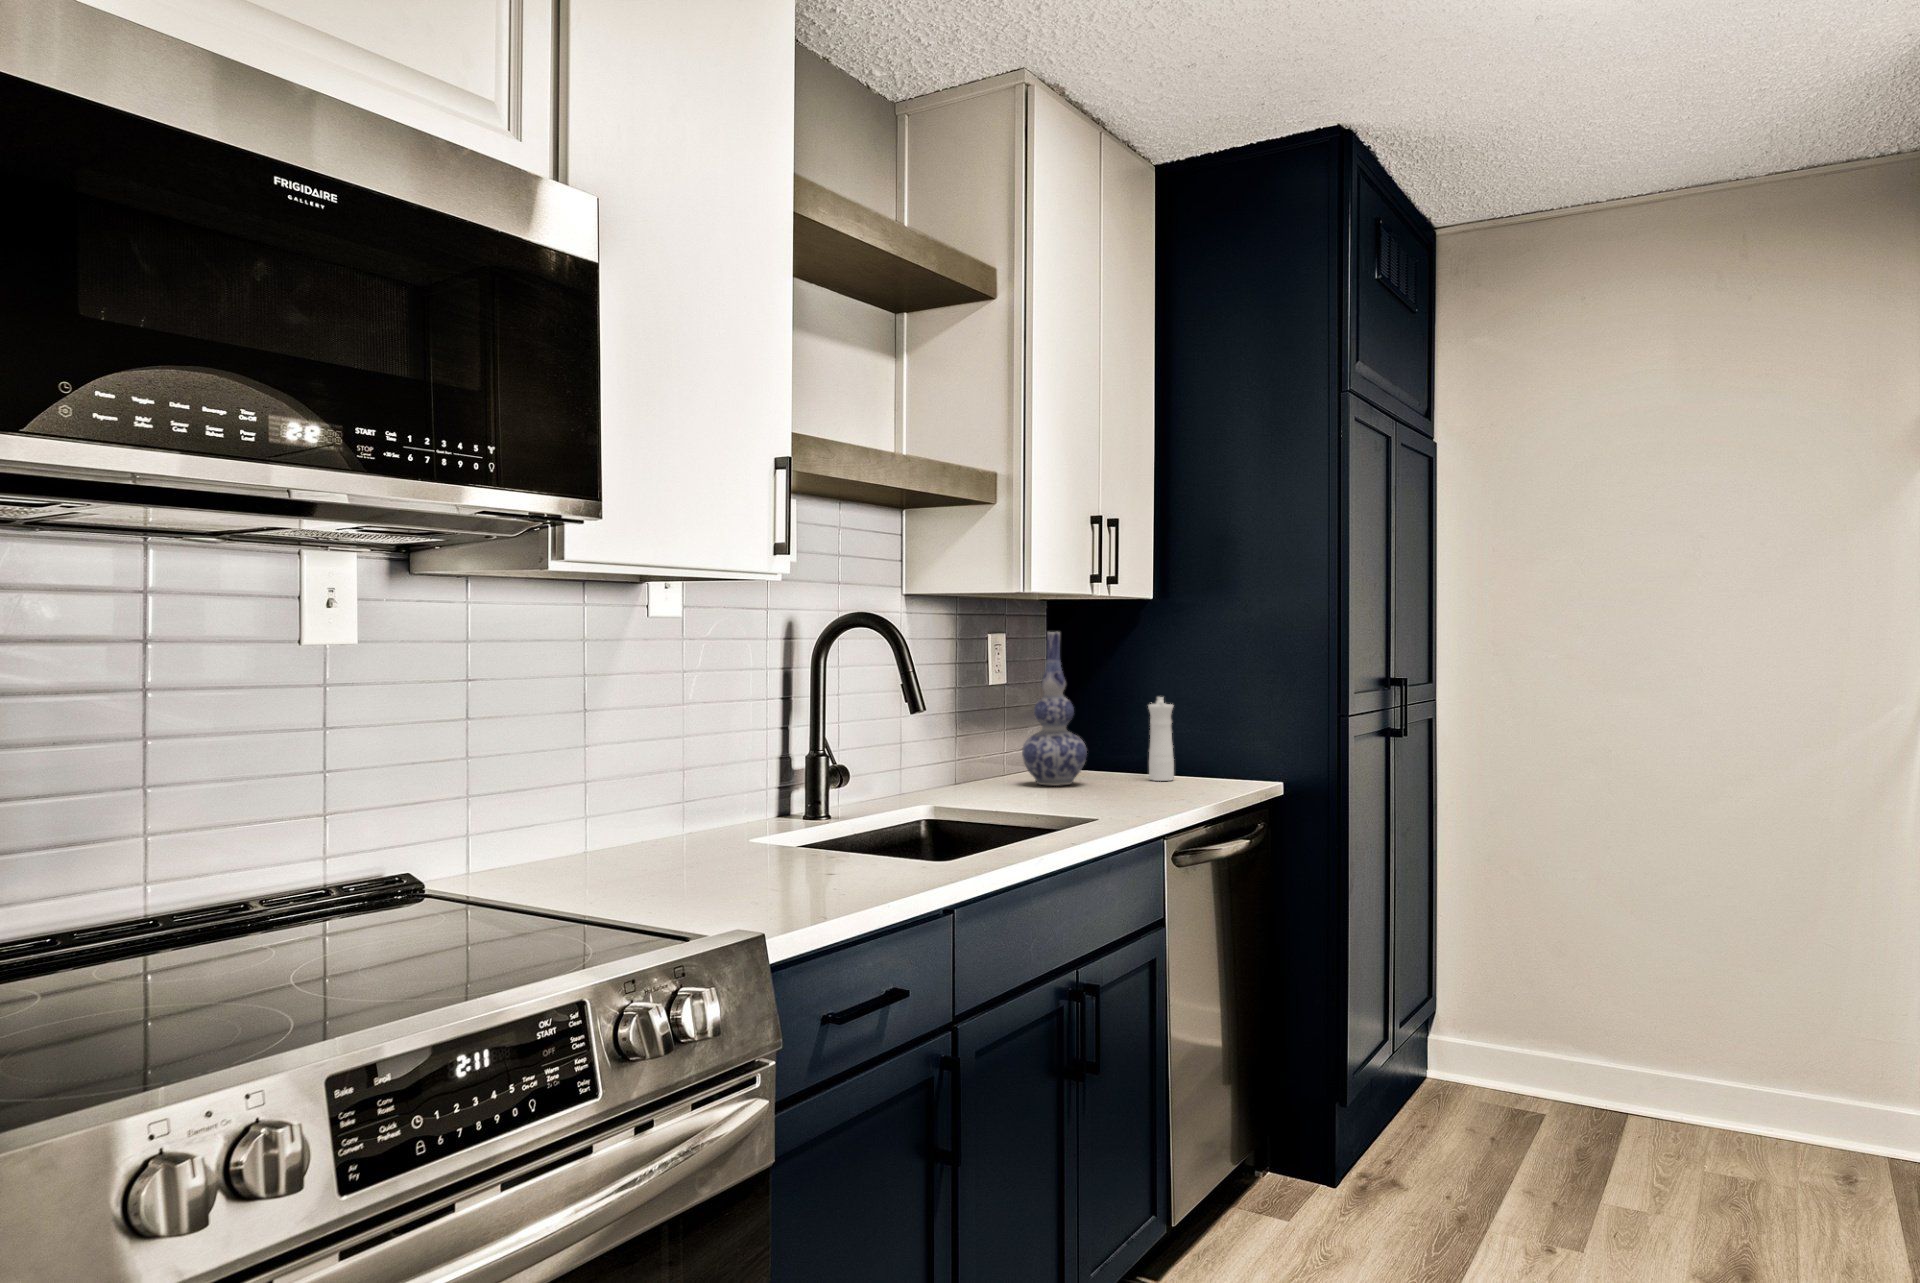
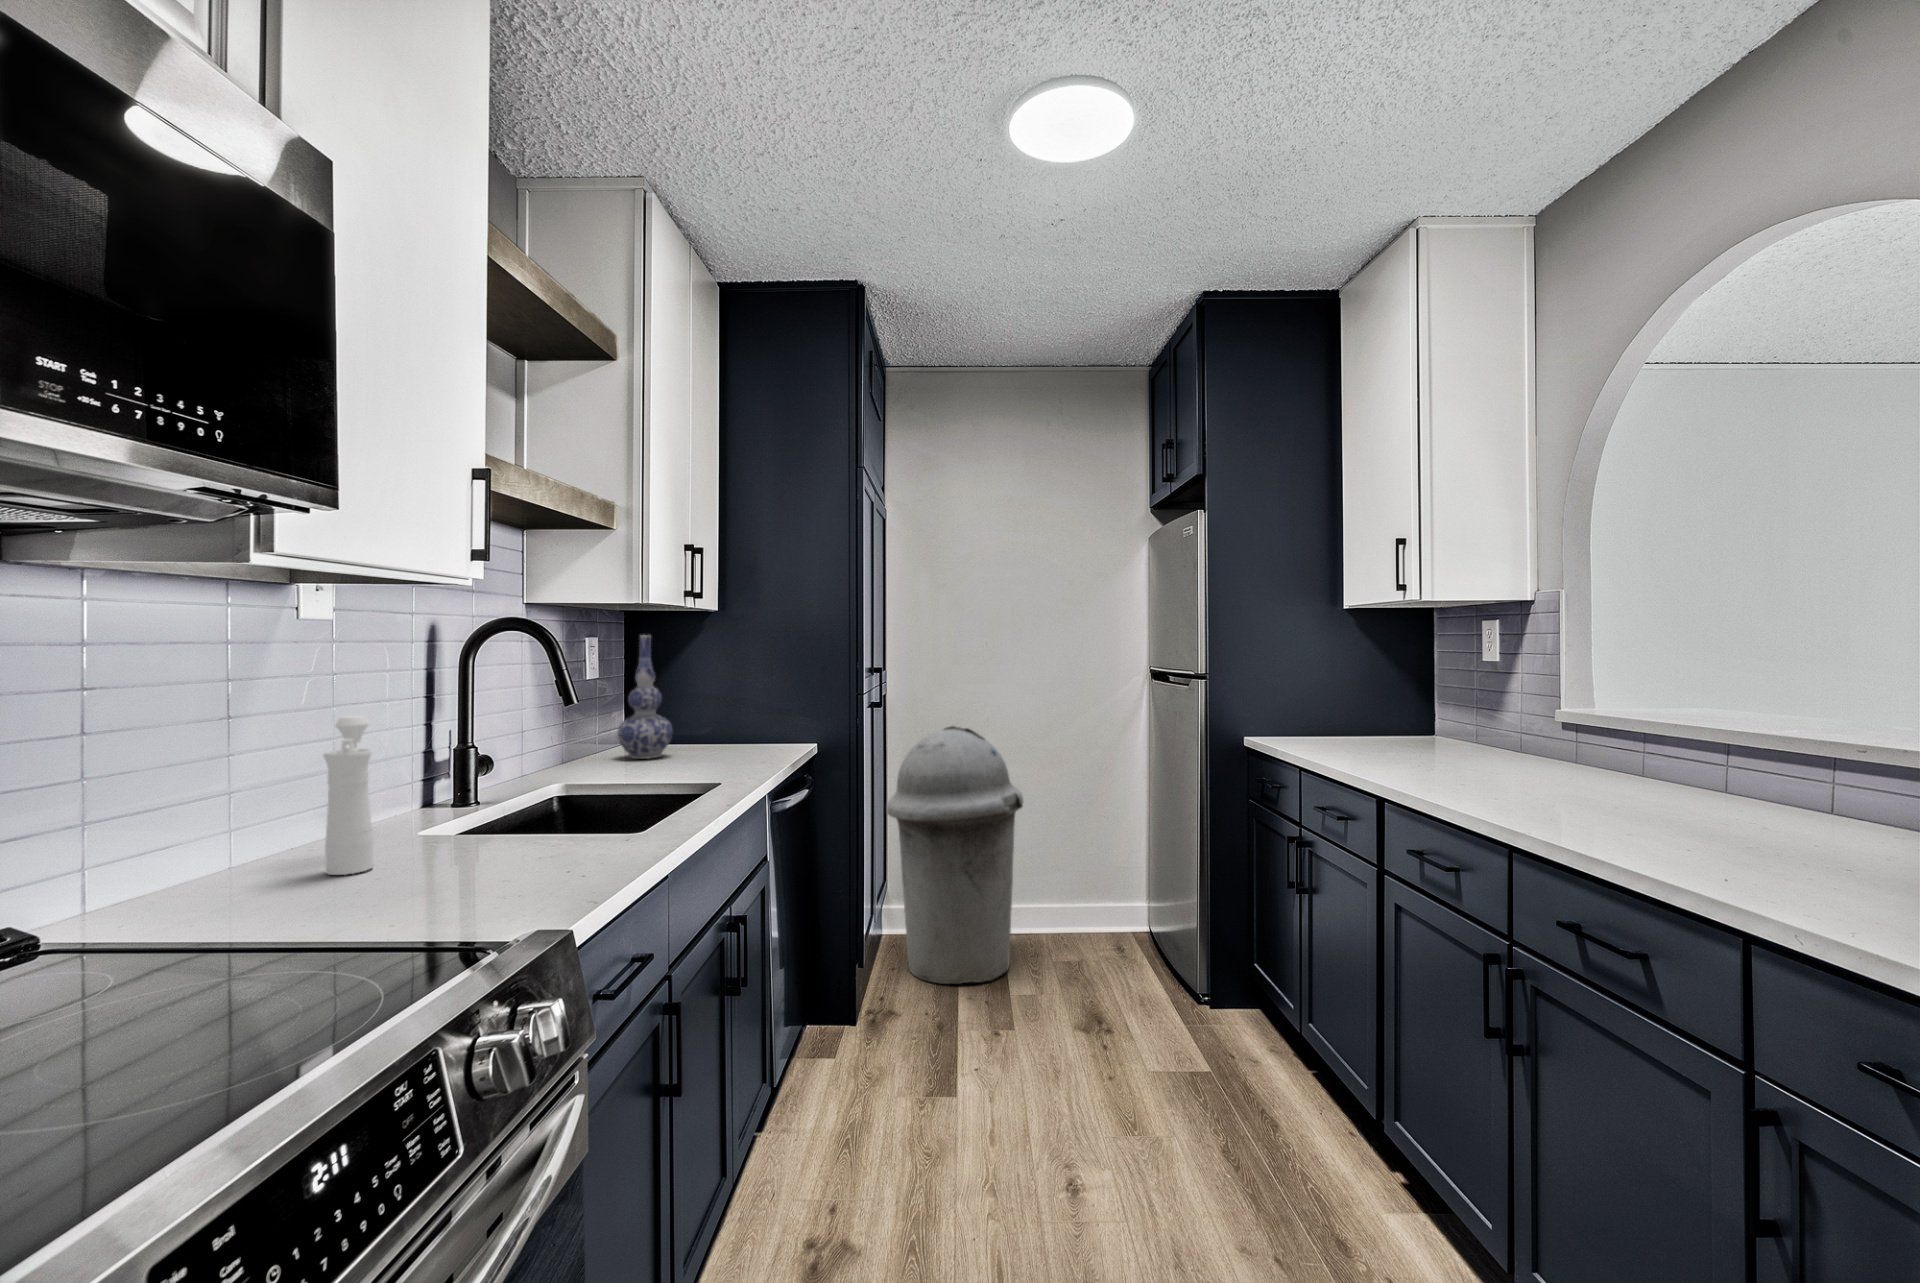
pepper mill: present [1148,697,1174,781] -> present [323,716,373,875]
trash can: none [1413,771,1644,1173] -> present [887,726,1023,984]

